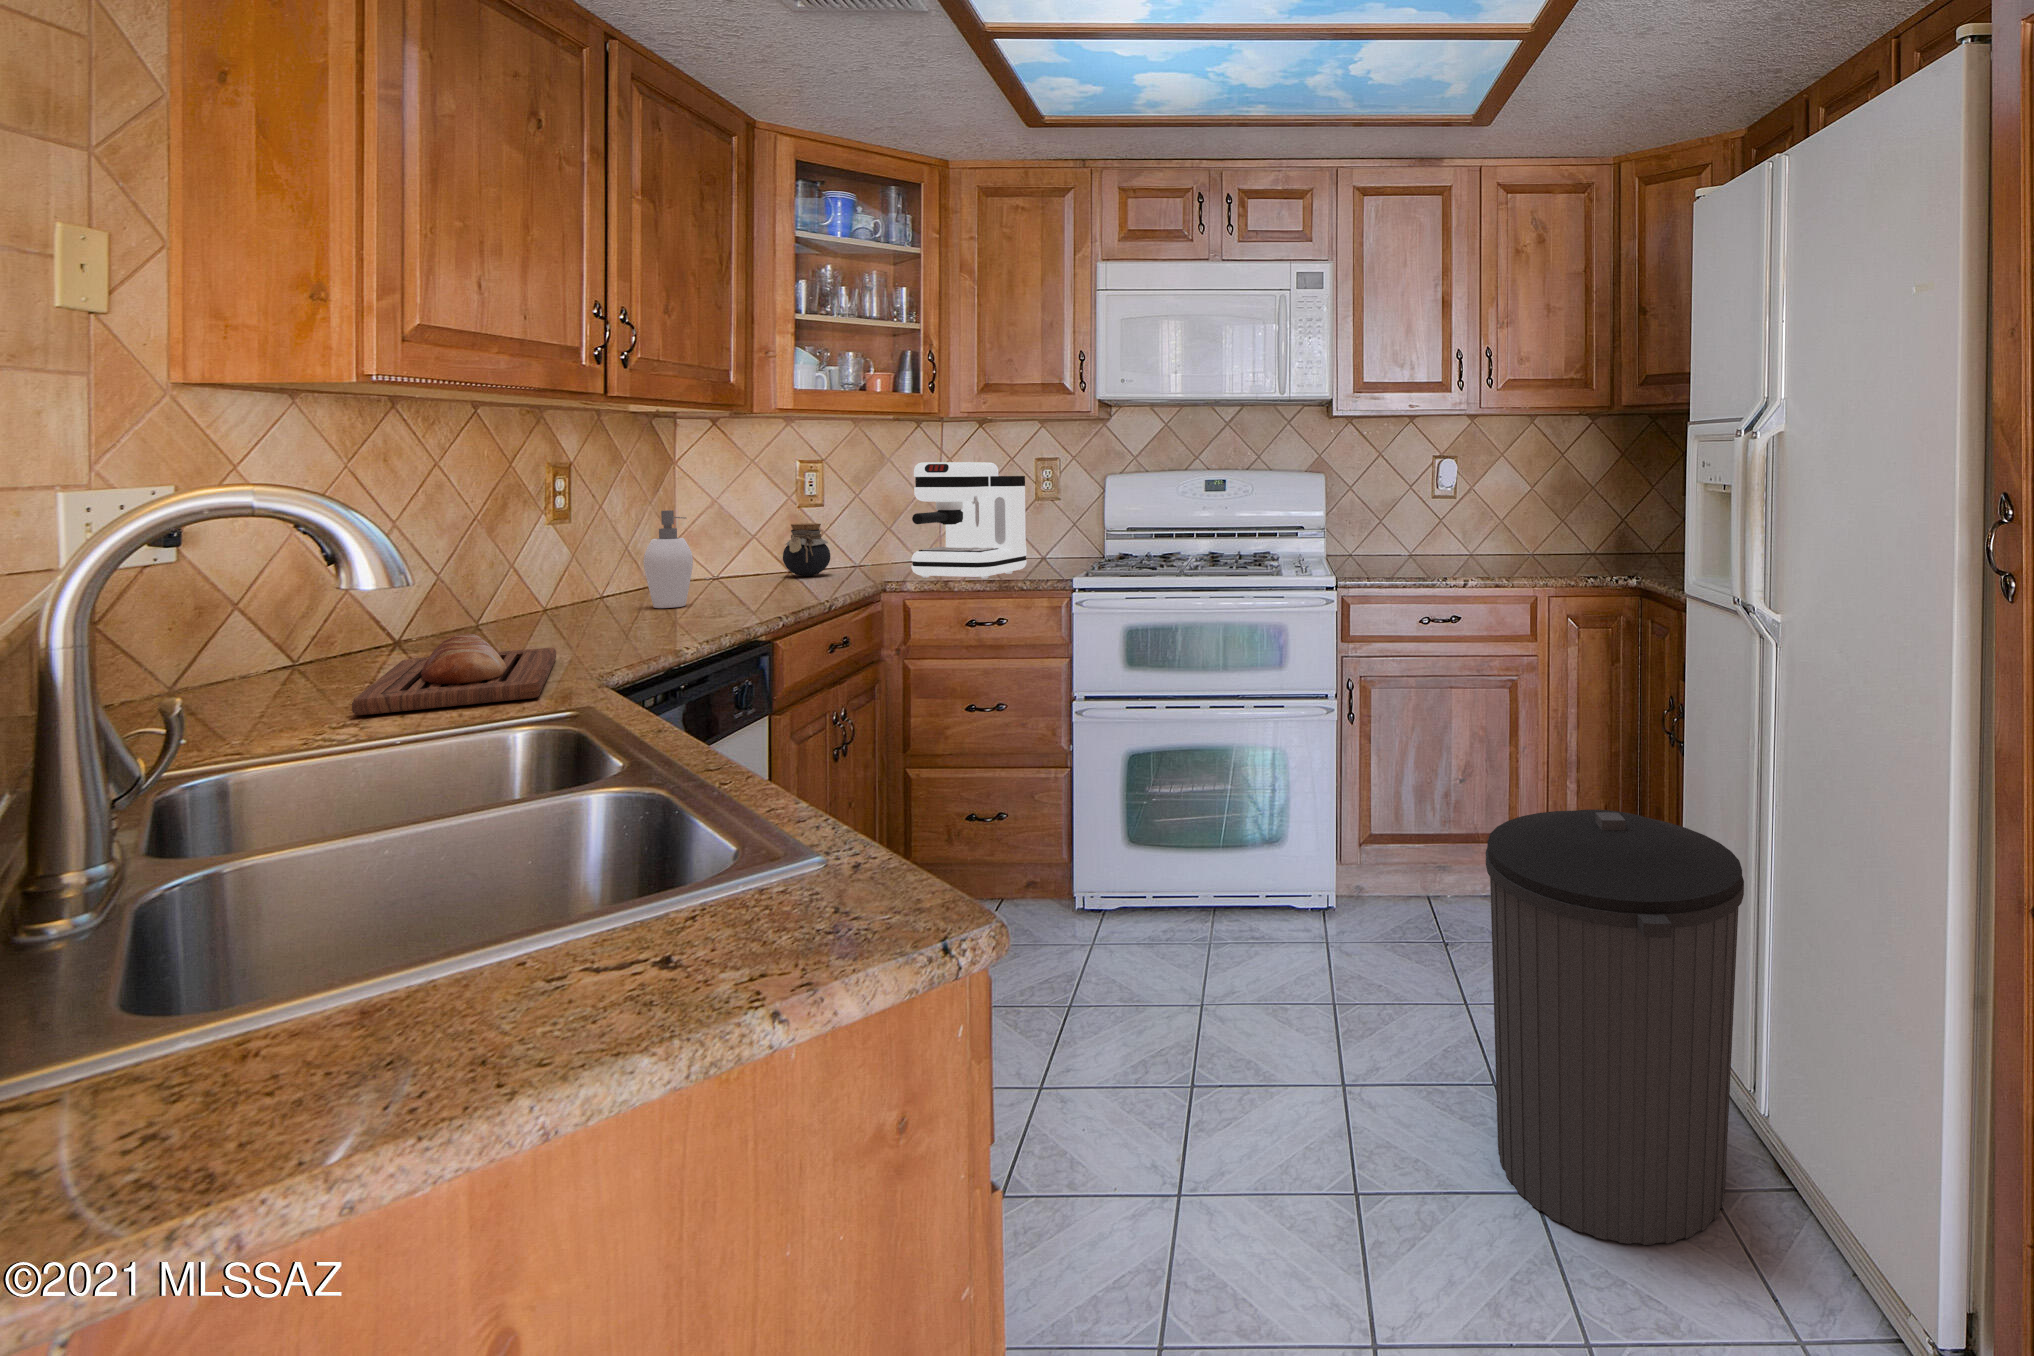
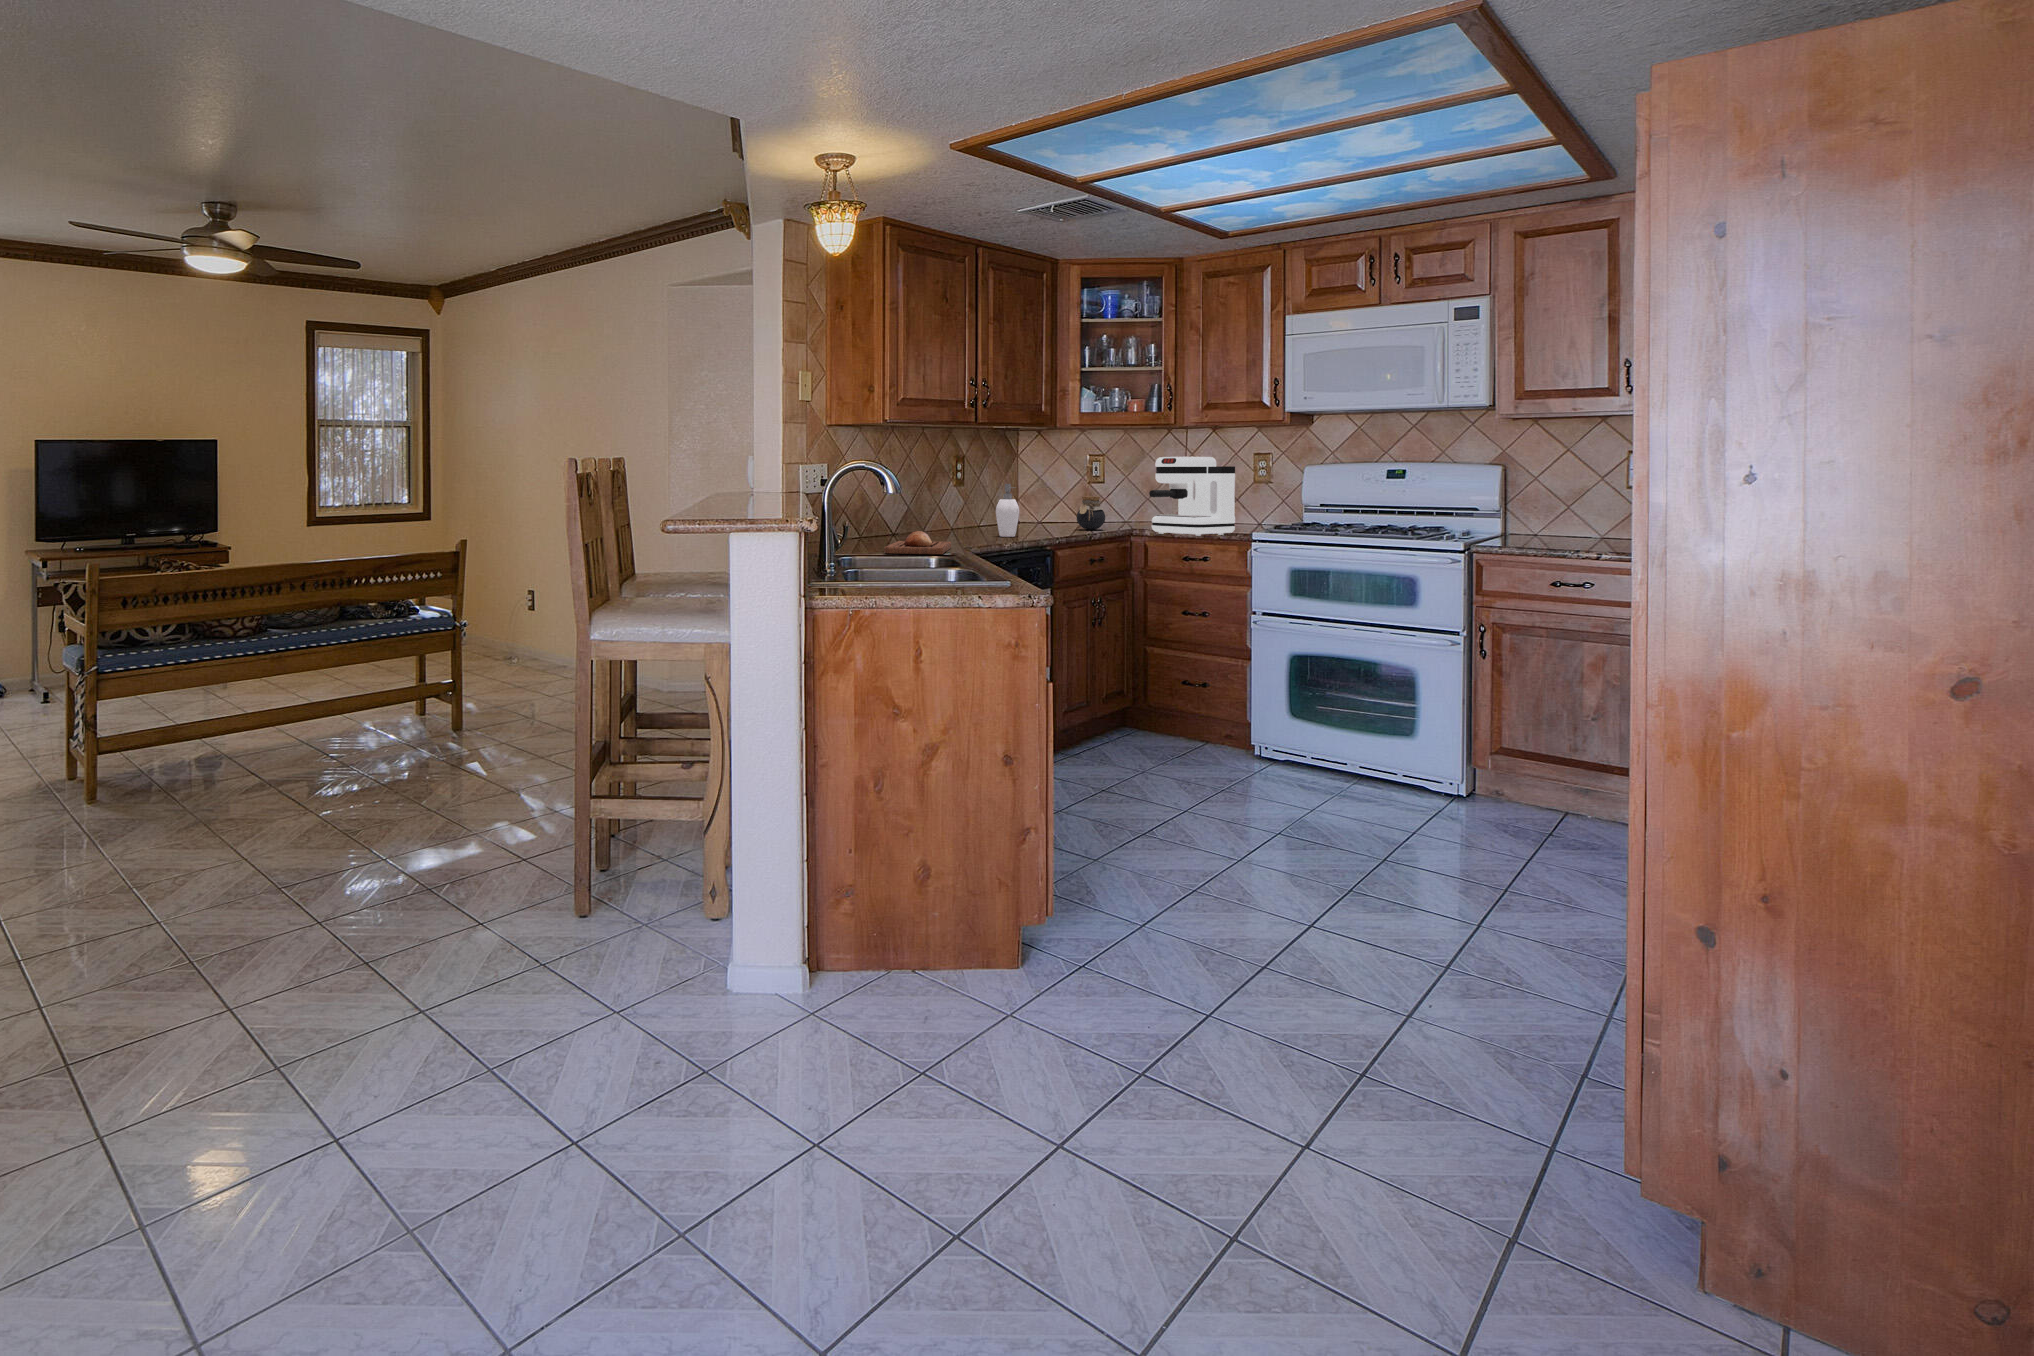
trash can: present [1486,810,1744,1245] -> none [1436,692,1642,970]

